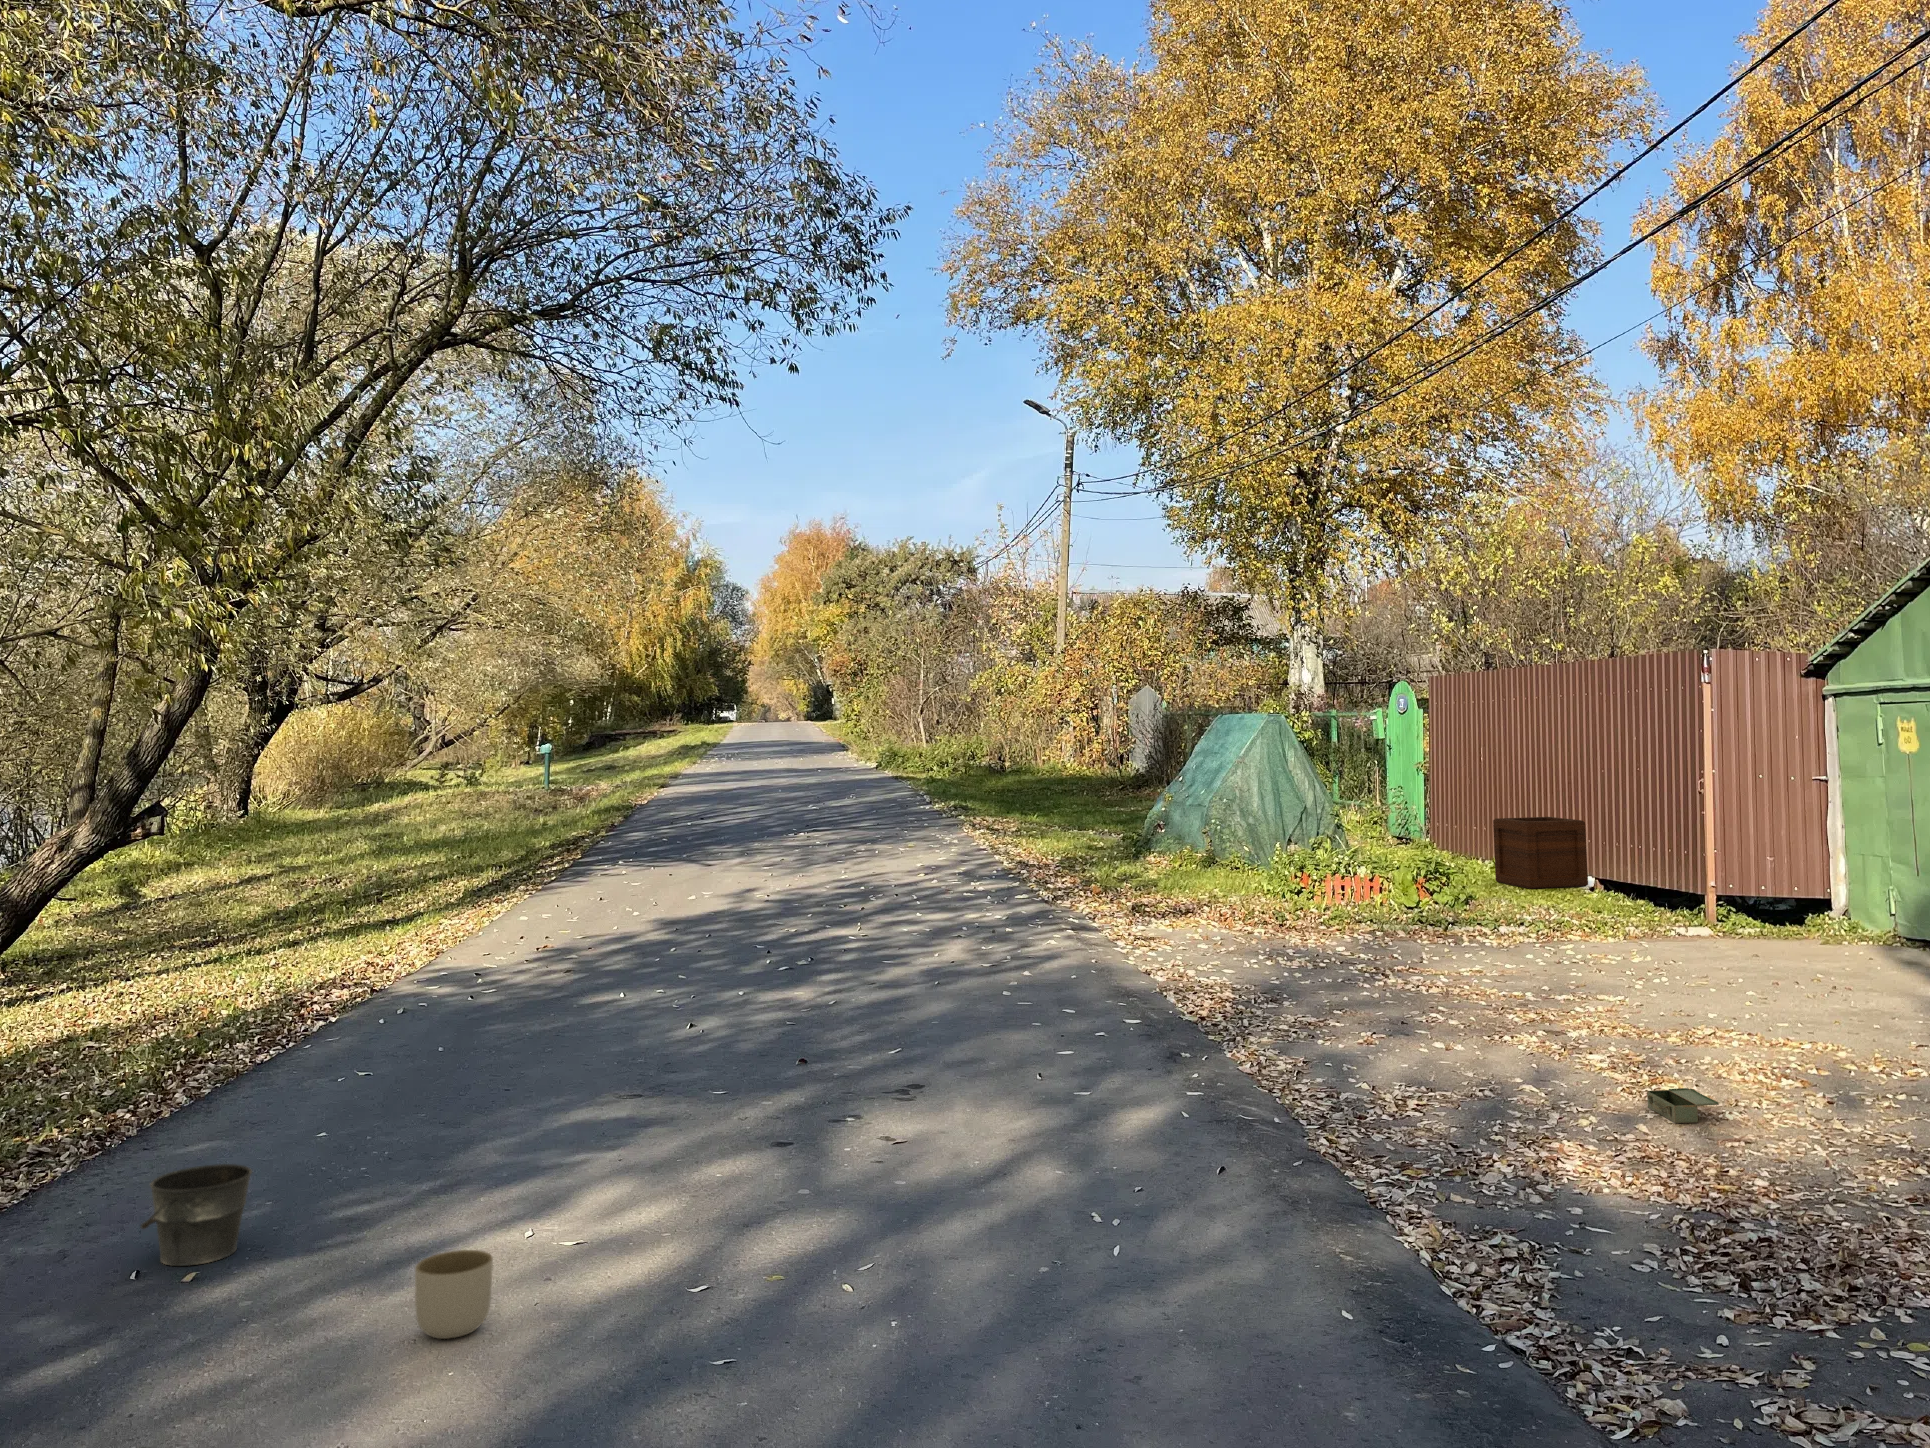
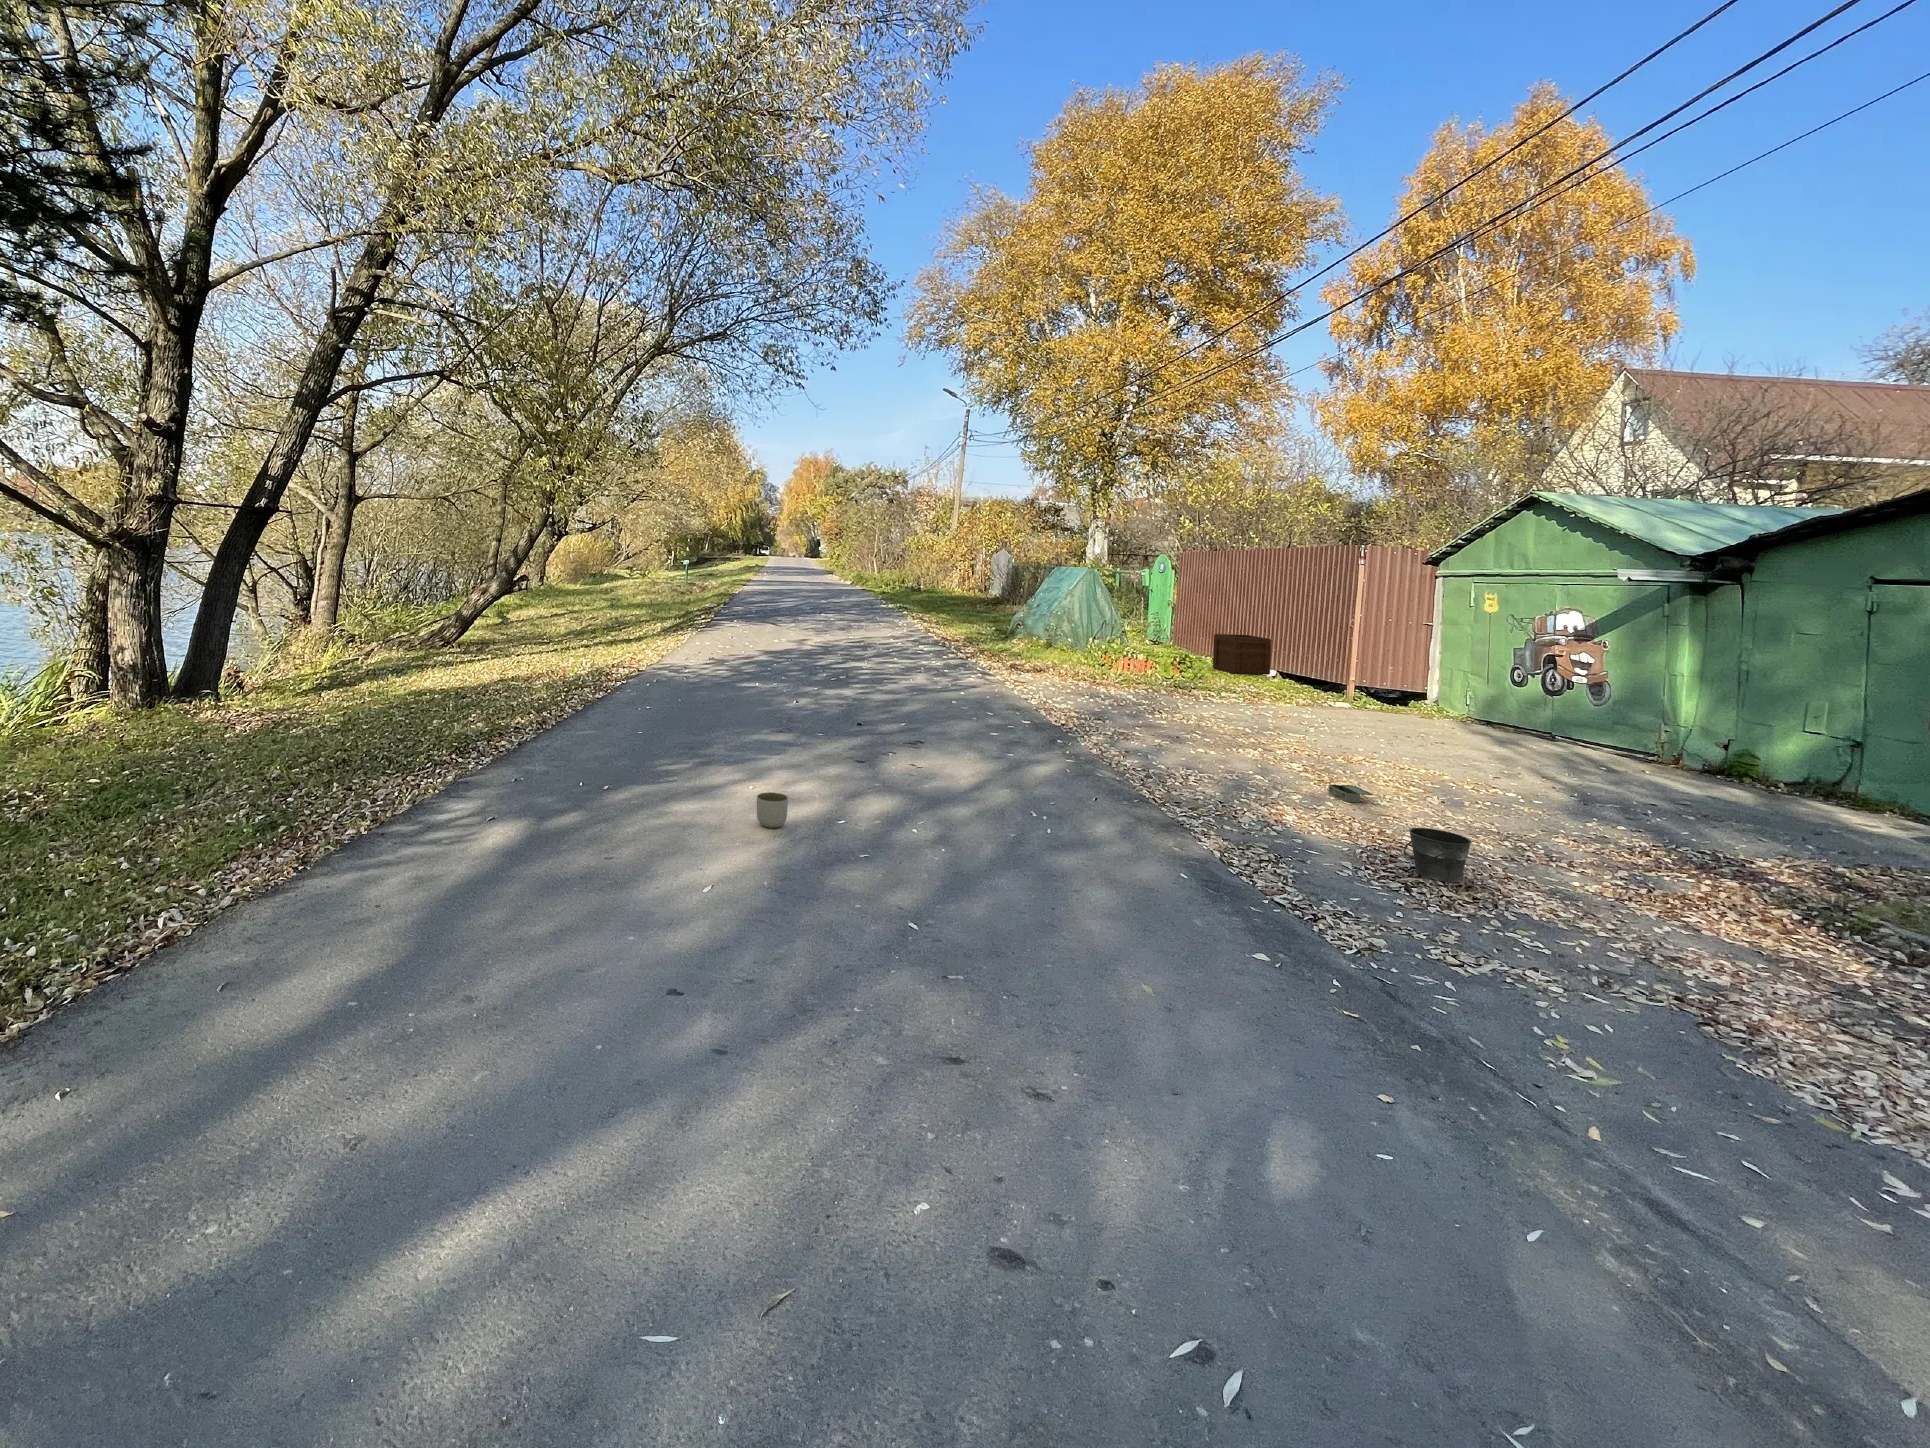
bucket: present [141,1164,252,1266] -> present [1403,828,1472,882]

